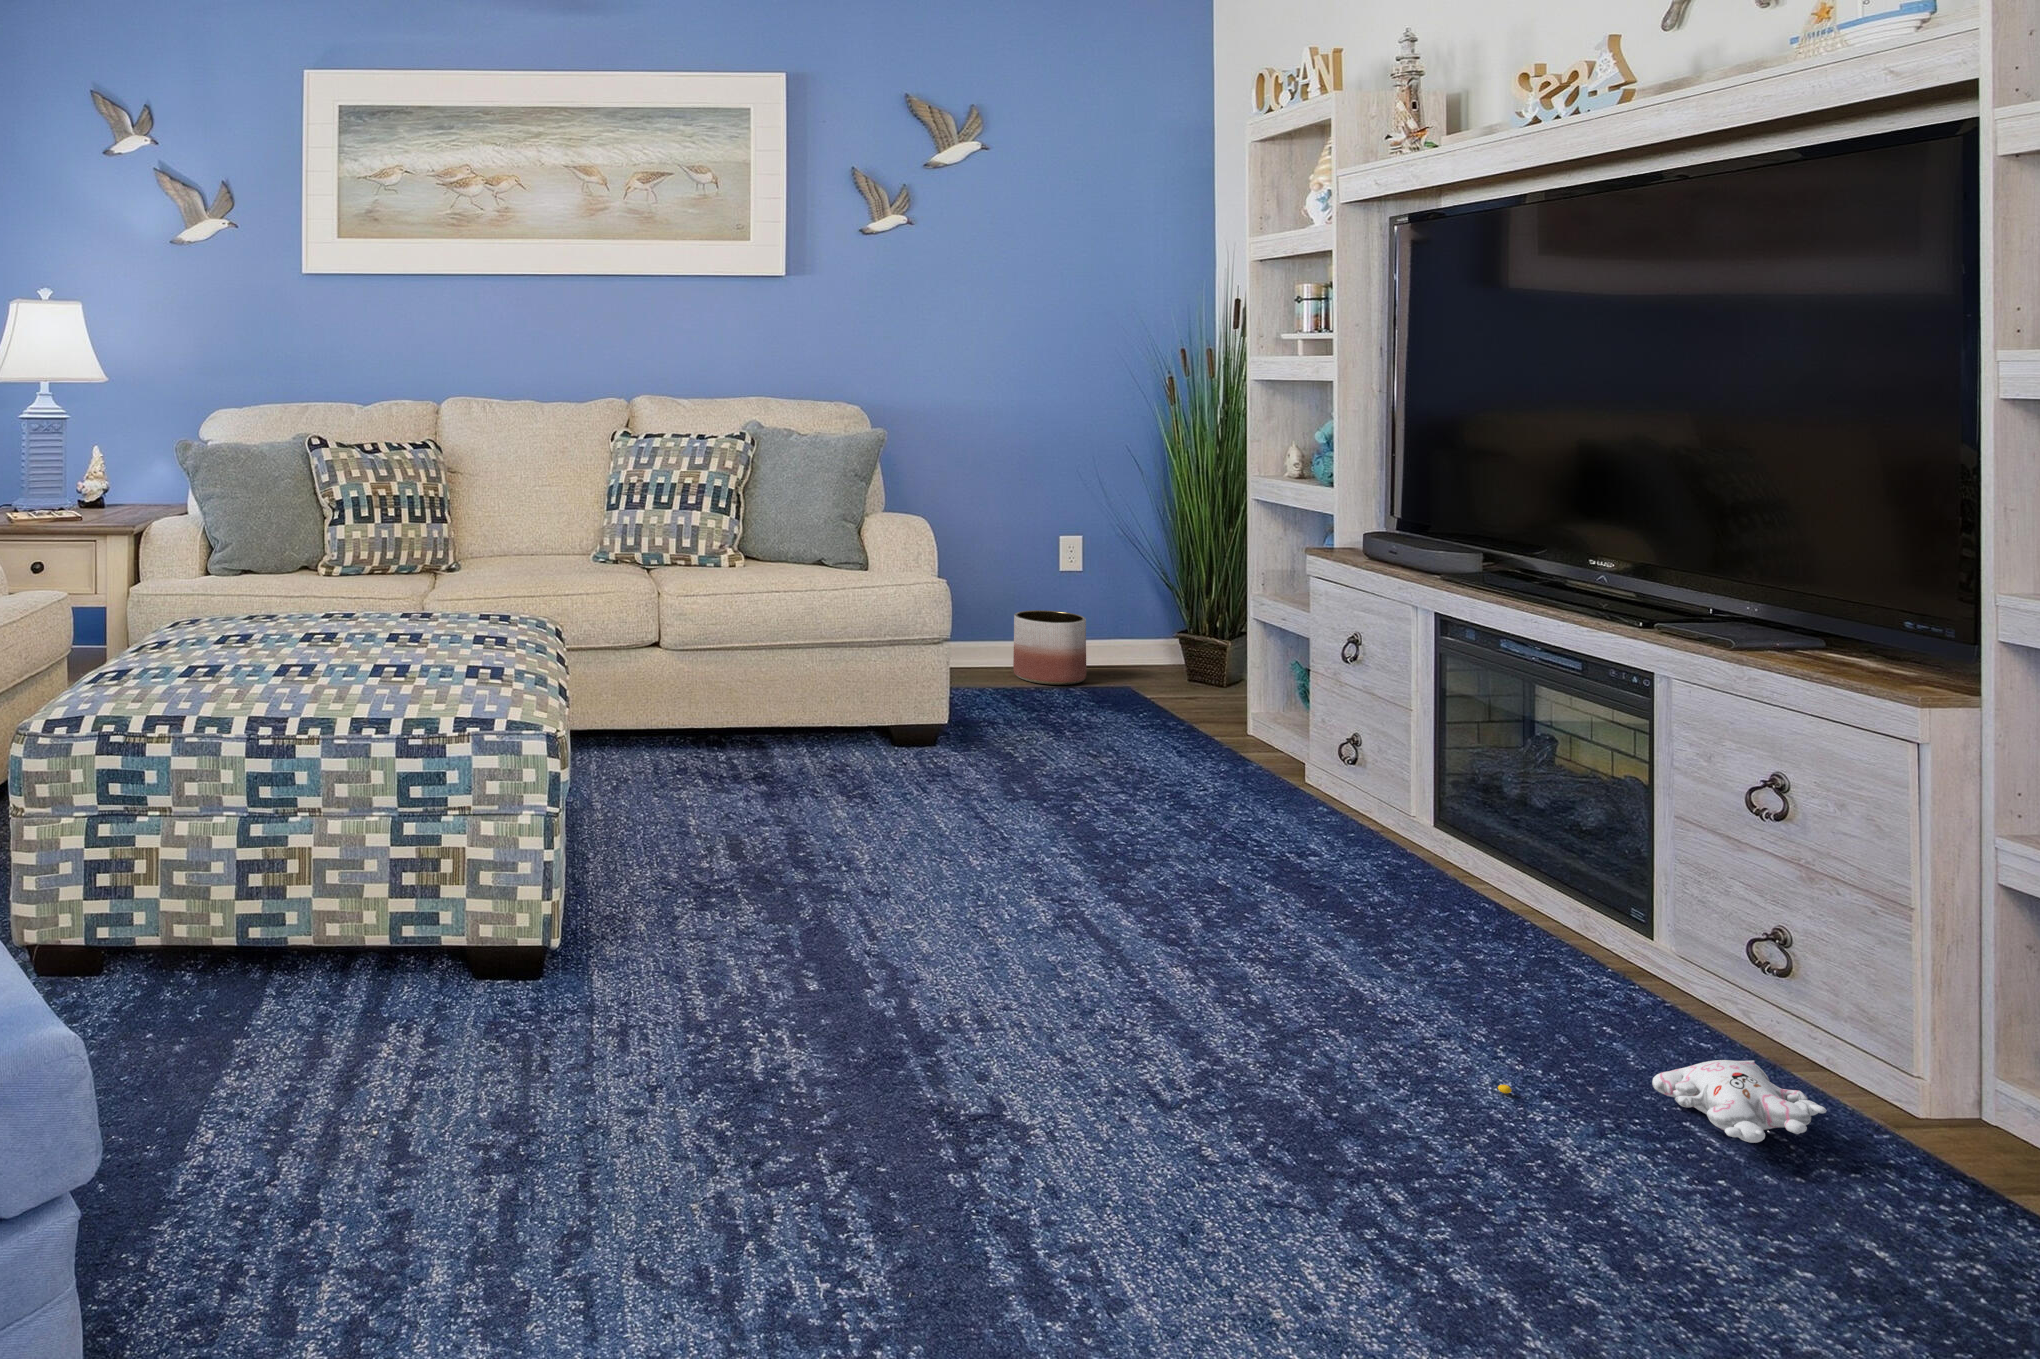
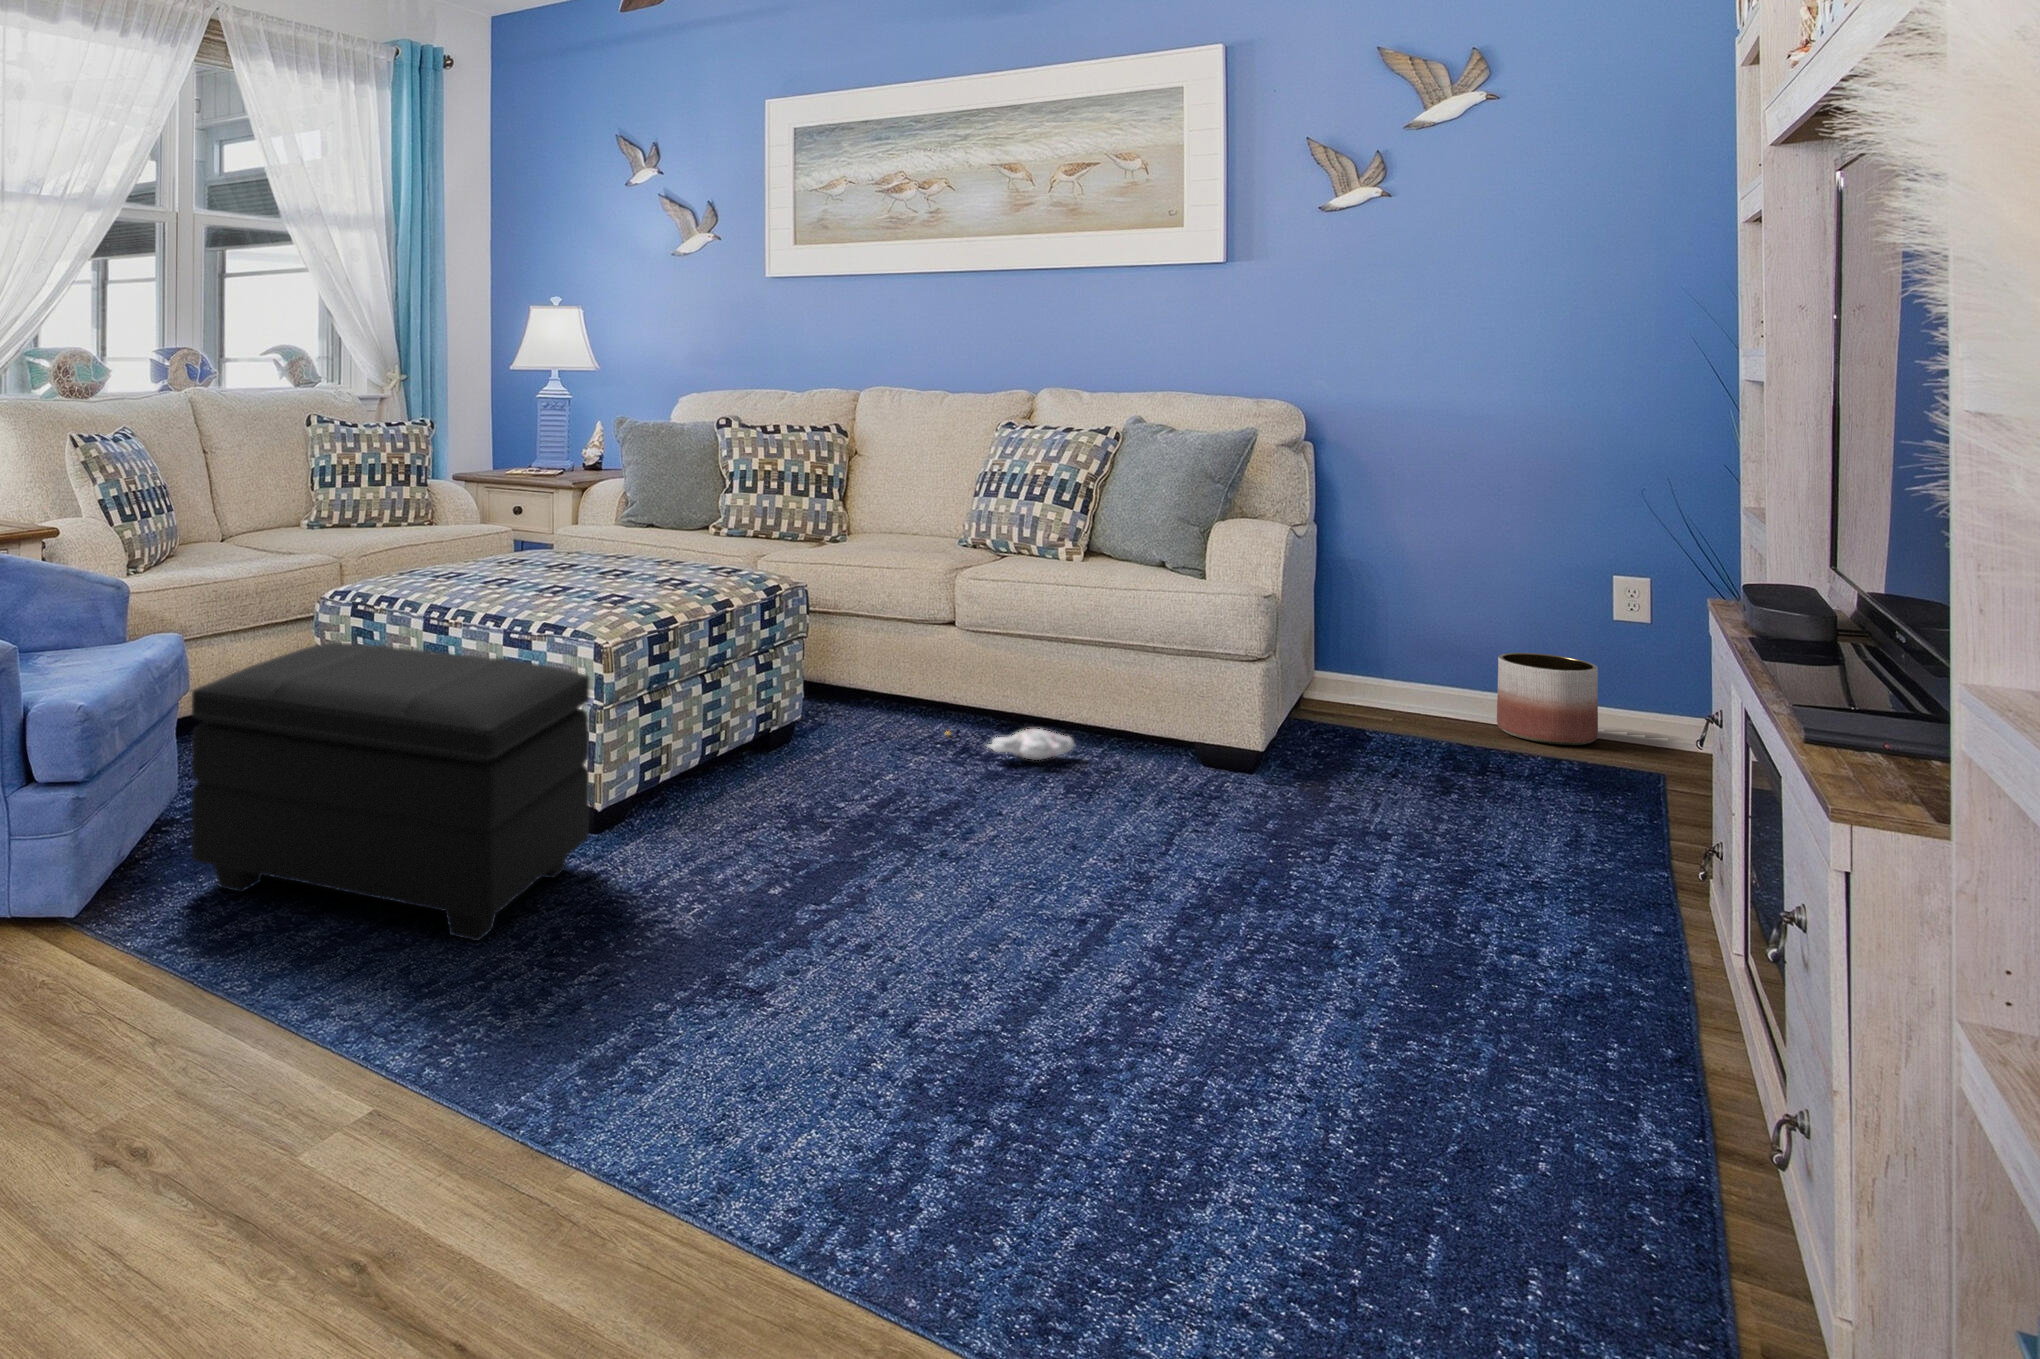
footstool: none [170,776,711,1243] -> present [192,643,590,941]
plush toy: present [1498,1060,1827,1143] -> present [947,729,1074,760]

